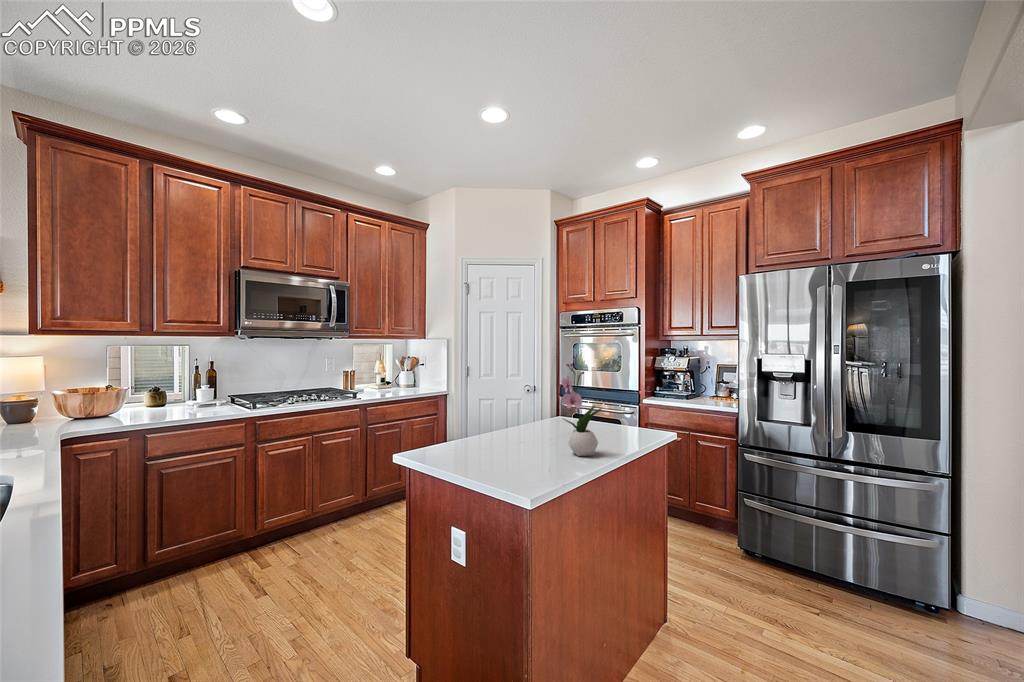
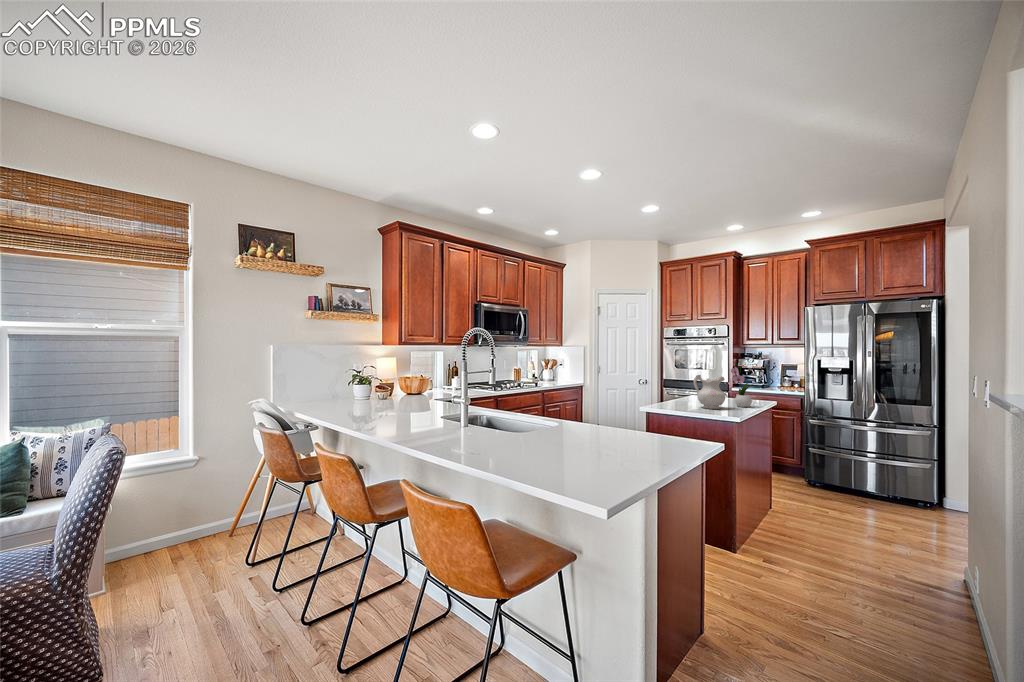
ceramic pitcher: none [478,392,537,464] -> present [694,375,726,409]

